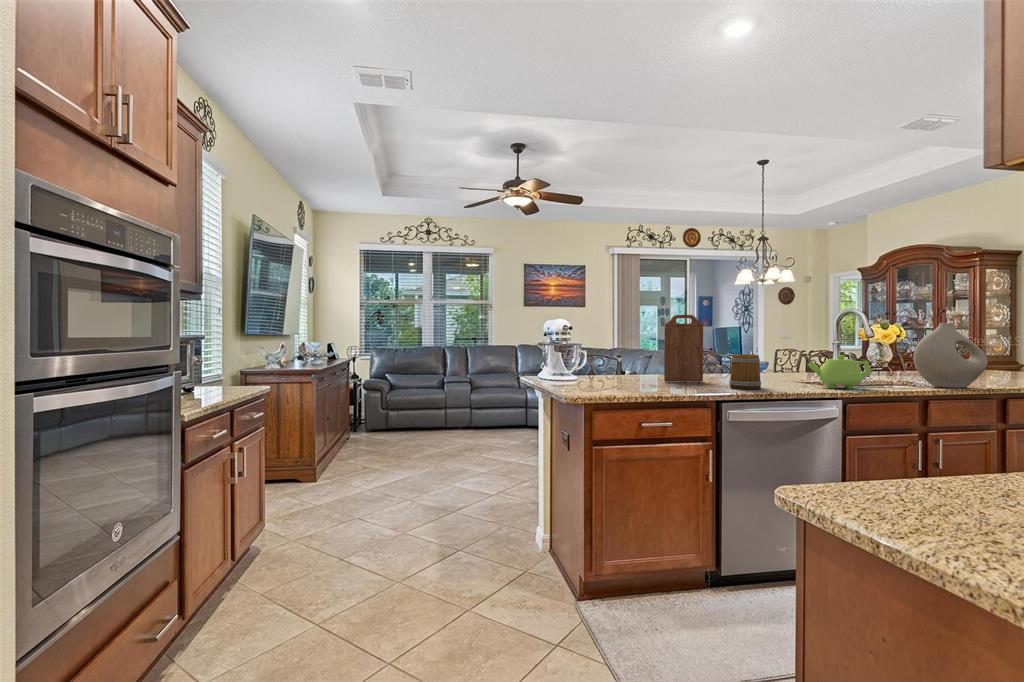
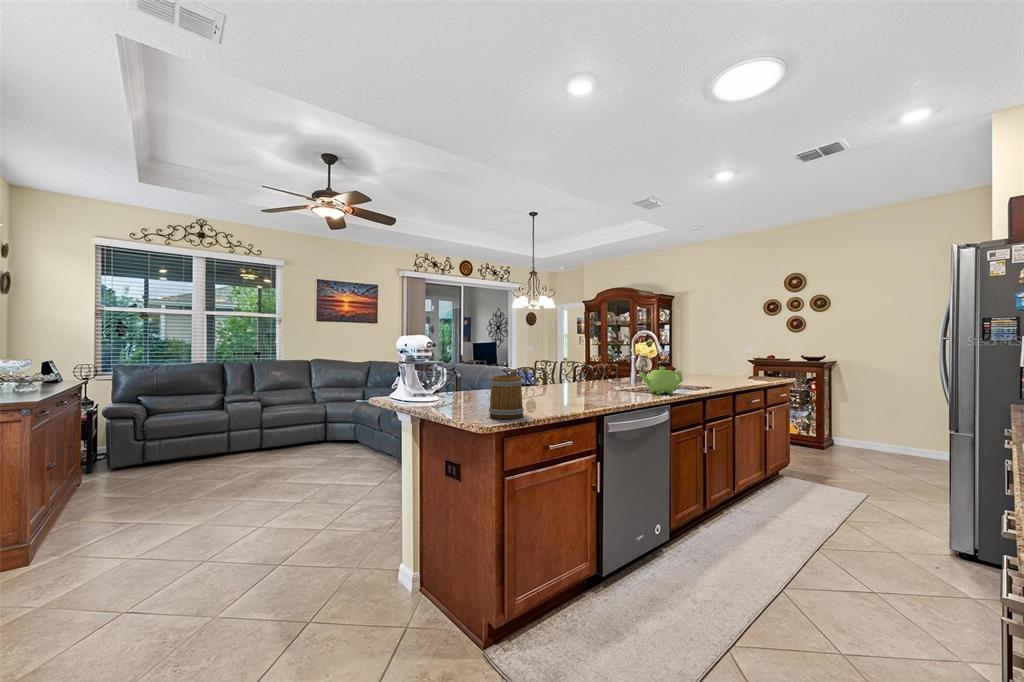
cutting board: present [664,315,703,382] -> none [524,332,554,396]
vase: present [914,323,988,388] -> none [693,341,731,388]
mug: present [729,354,761,389] -> present [489,376,524,419]

